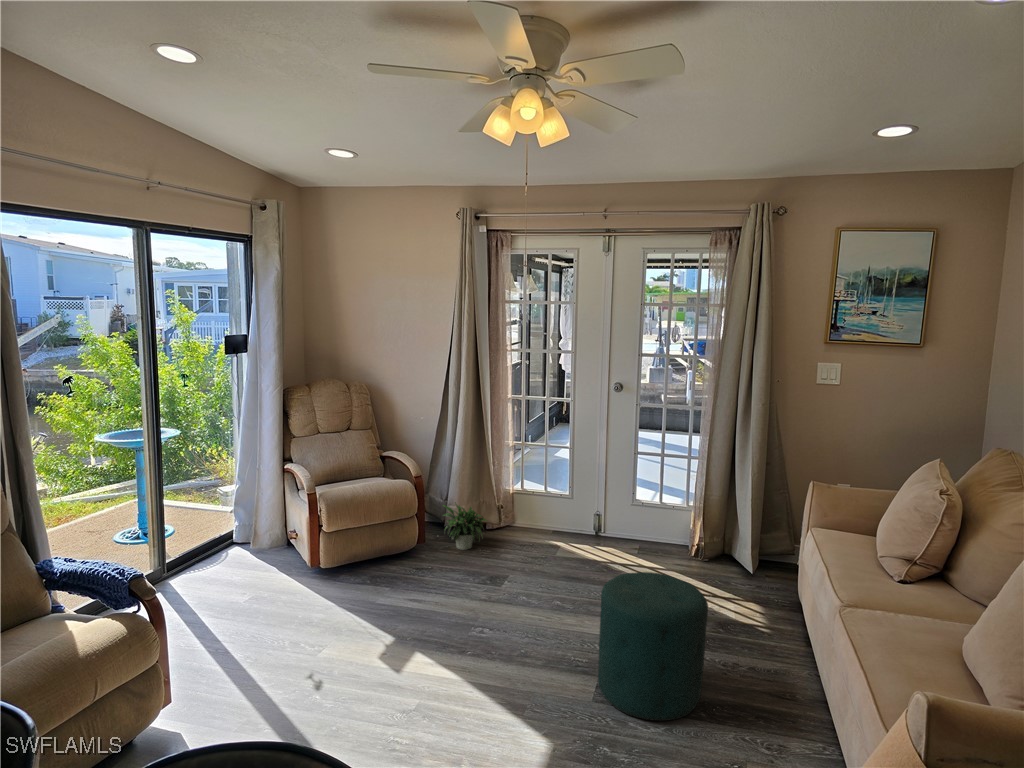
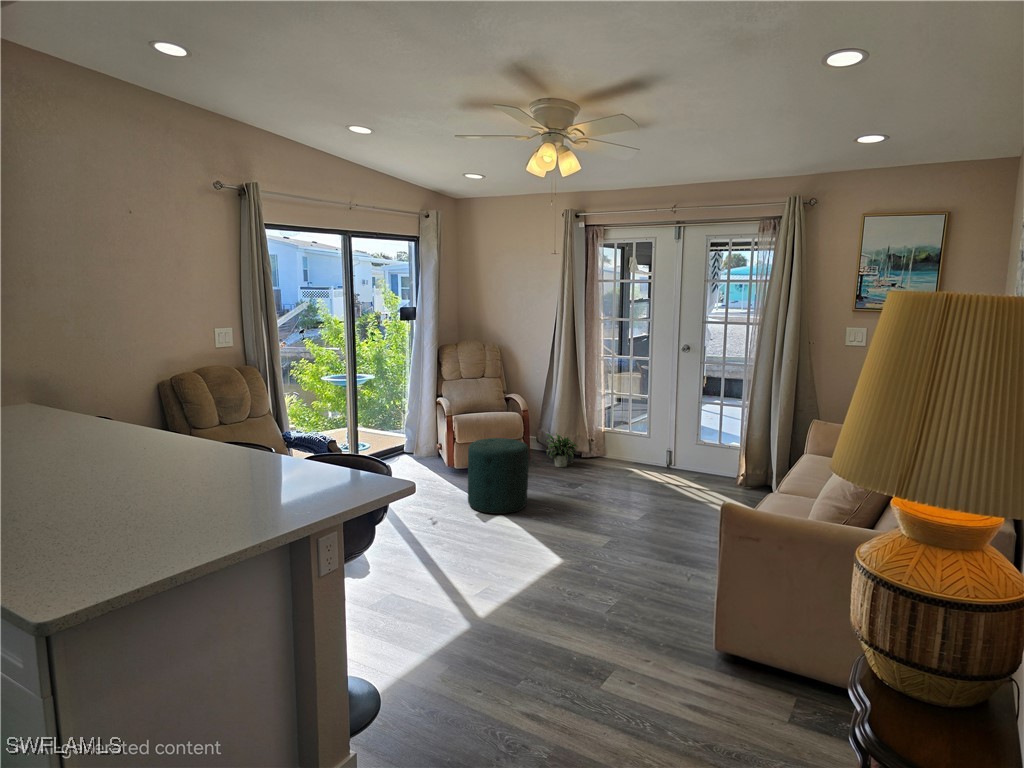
ottoman: present [598,572,708,721] -> present [468,438,529,514]

